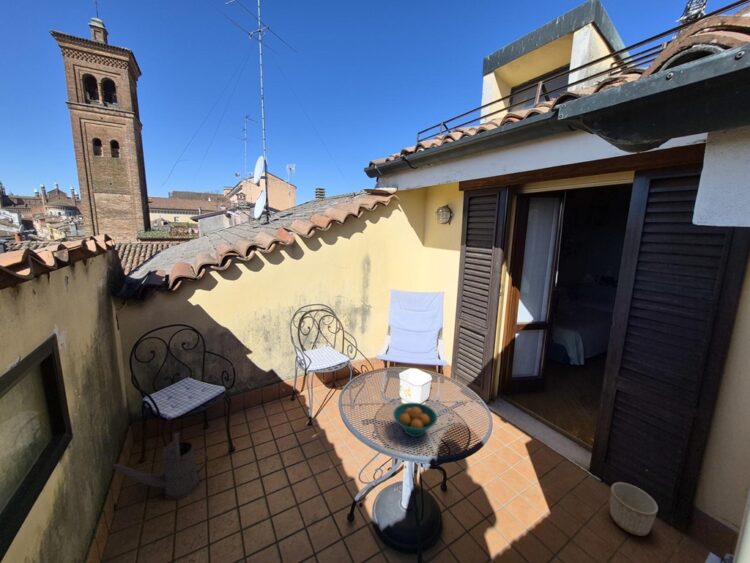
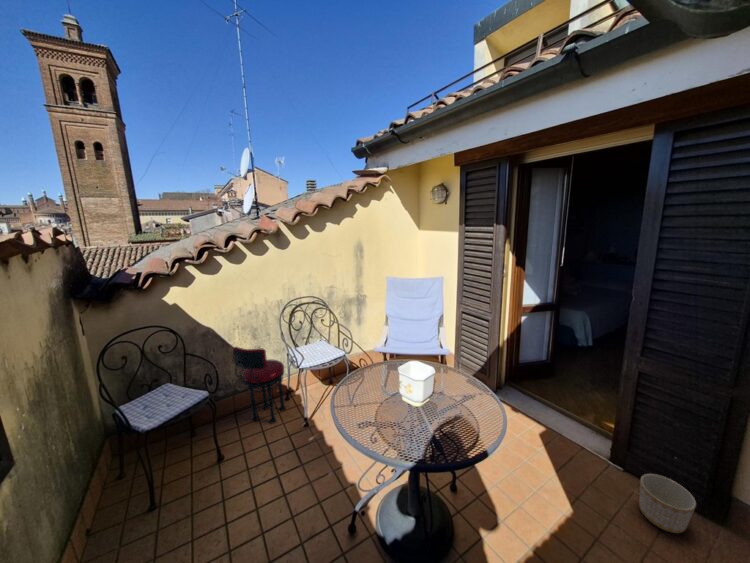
stool: none [248,348,293,421] -> present [233,347,286,423]
fruit bowl: present [393,403,437,437] -> none [396,401,447,442]
watering can: present [113,433,208,500] -> none [77,447,192,523]

